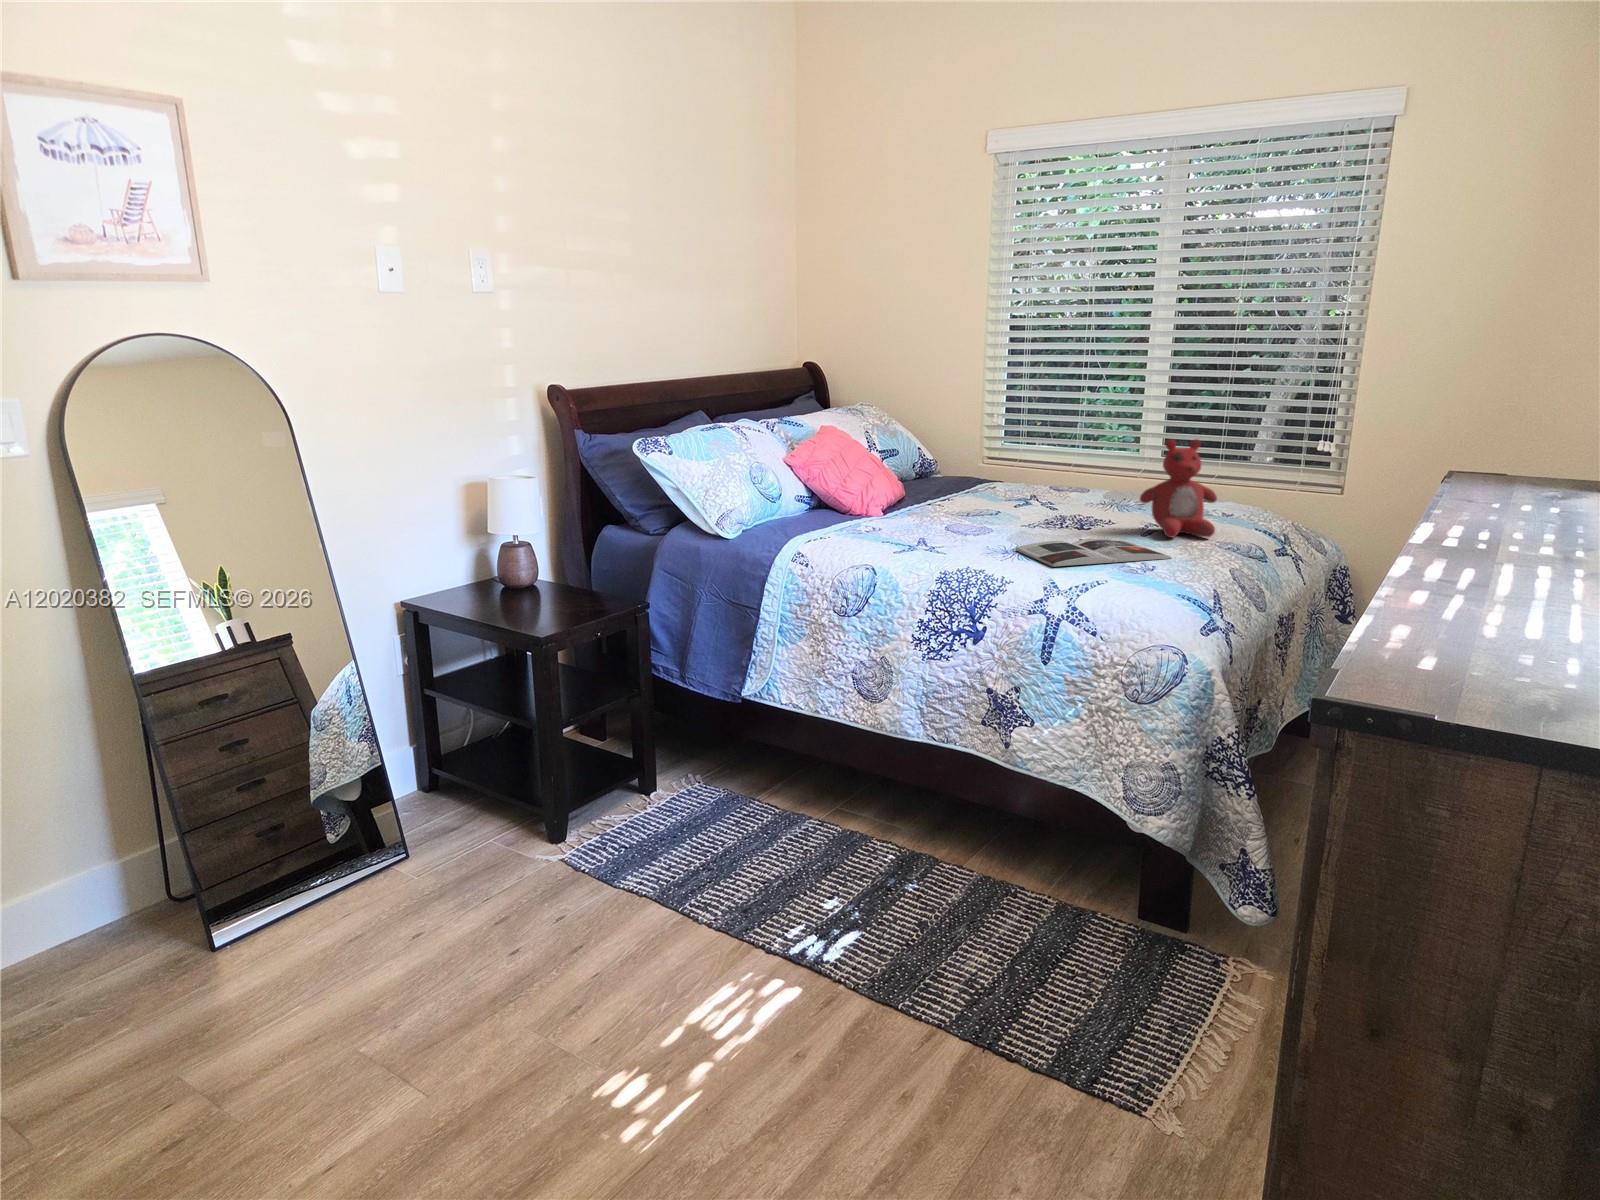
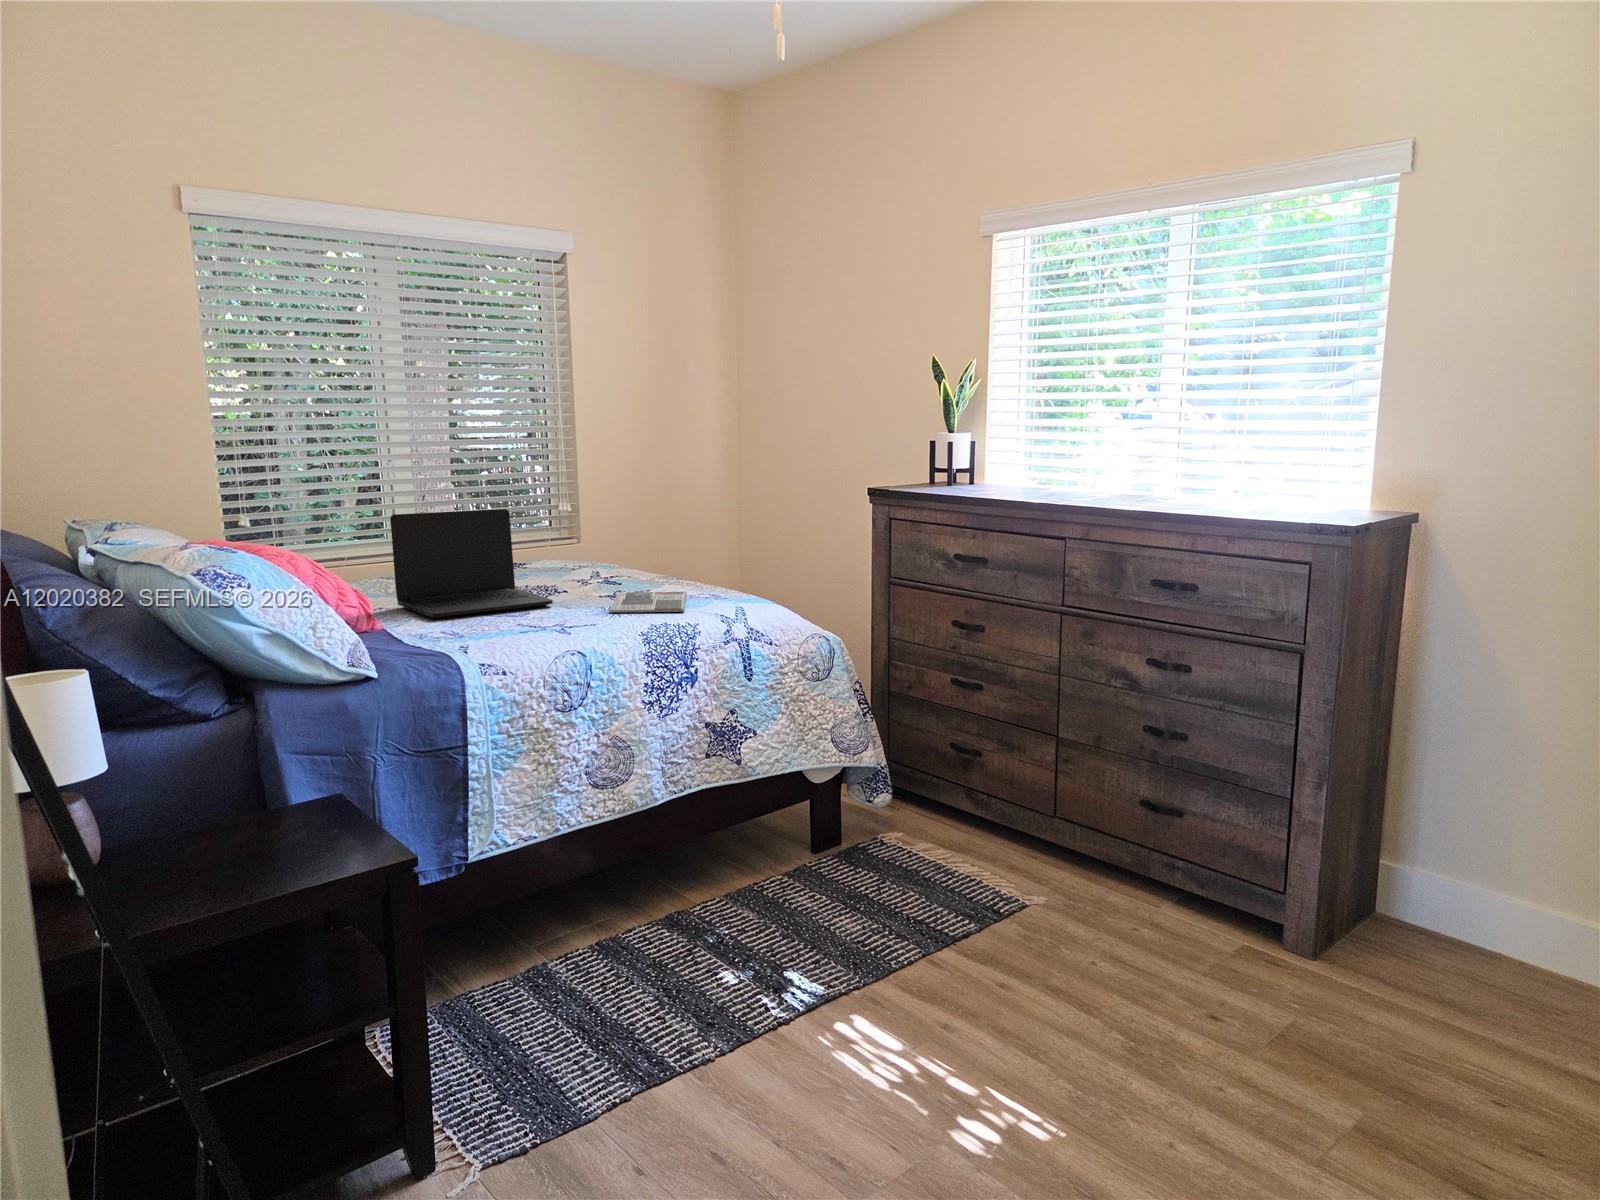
laptop: none [919,425,1074,532] -> present [390,509,553,618]
stuffed bear: present [1140,439,1217,538] -> none [584,505,642,586]

